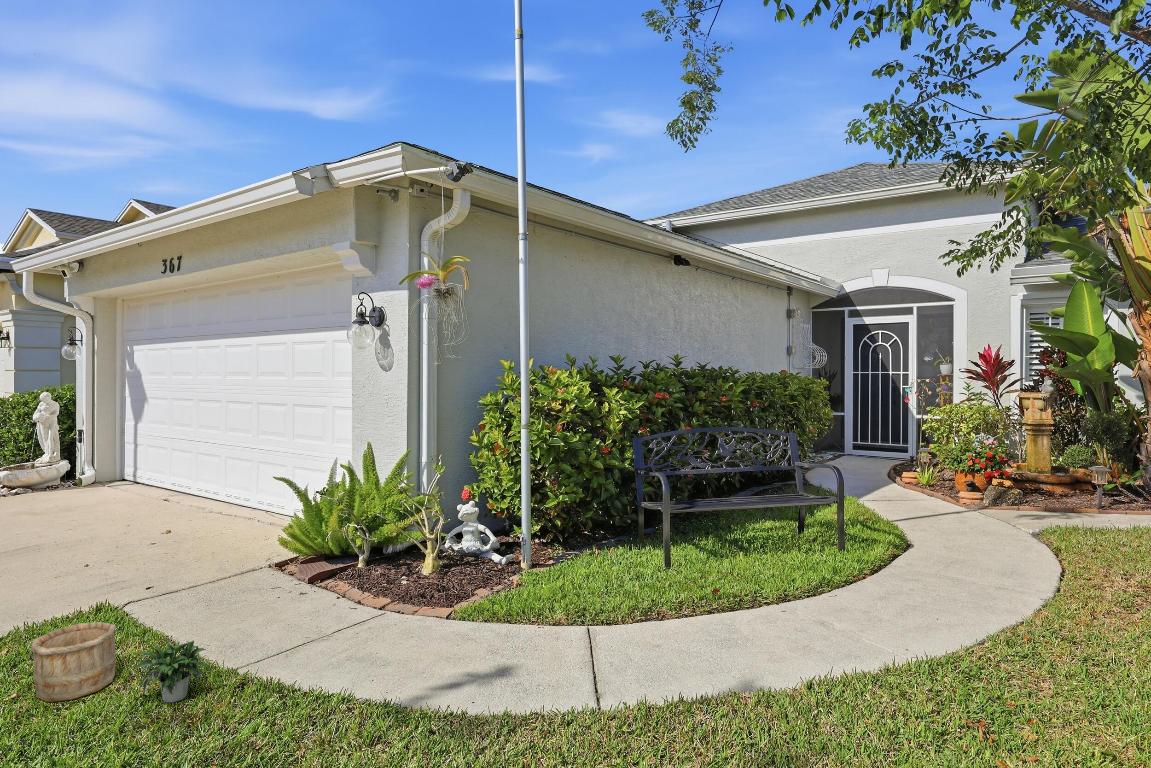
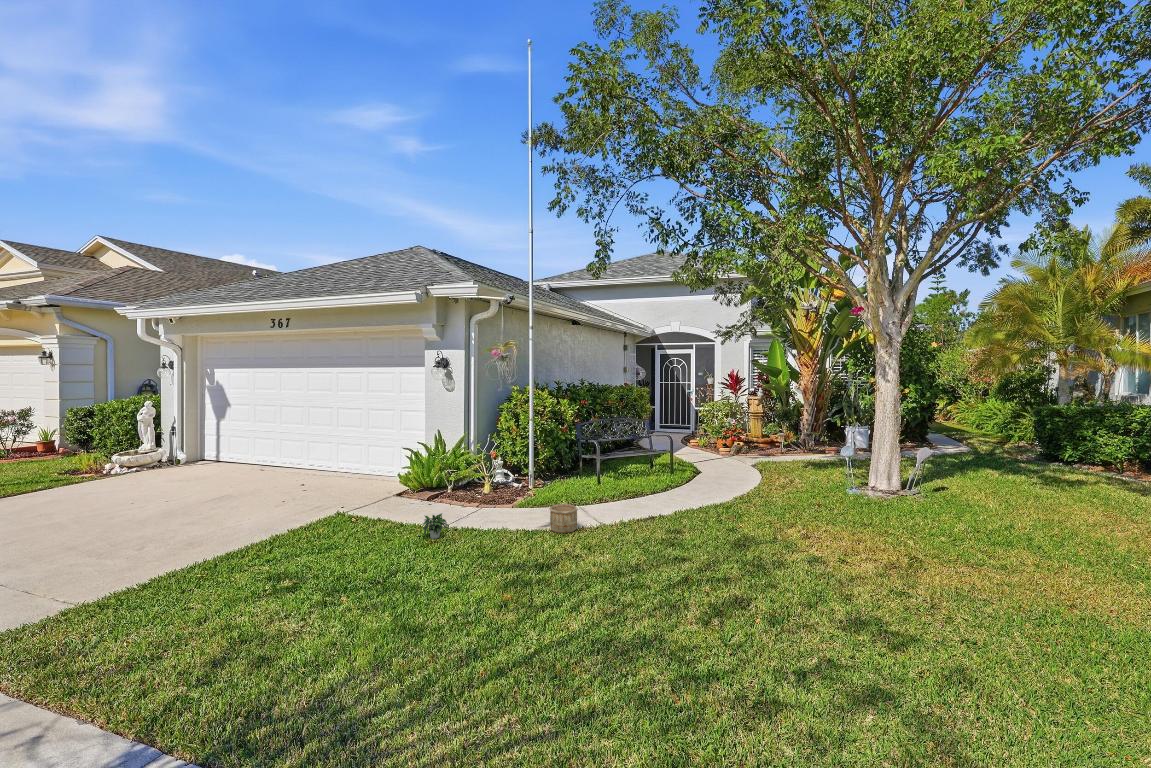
wooden bucket: present [30,622,116,702] -> present [549,504,578,533]

